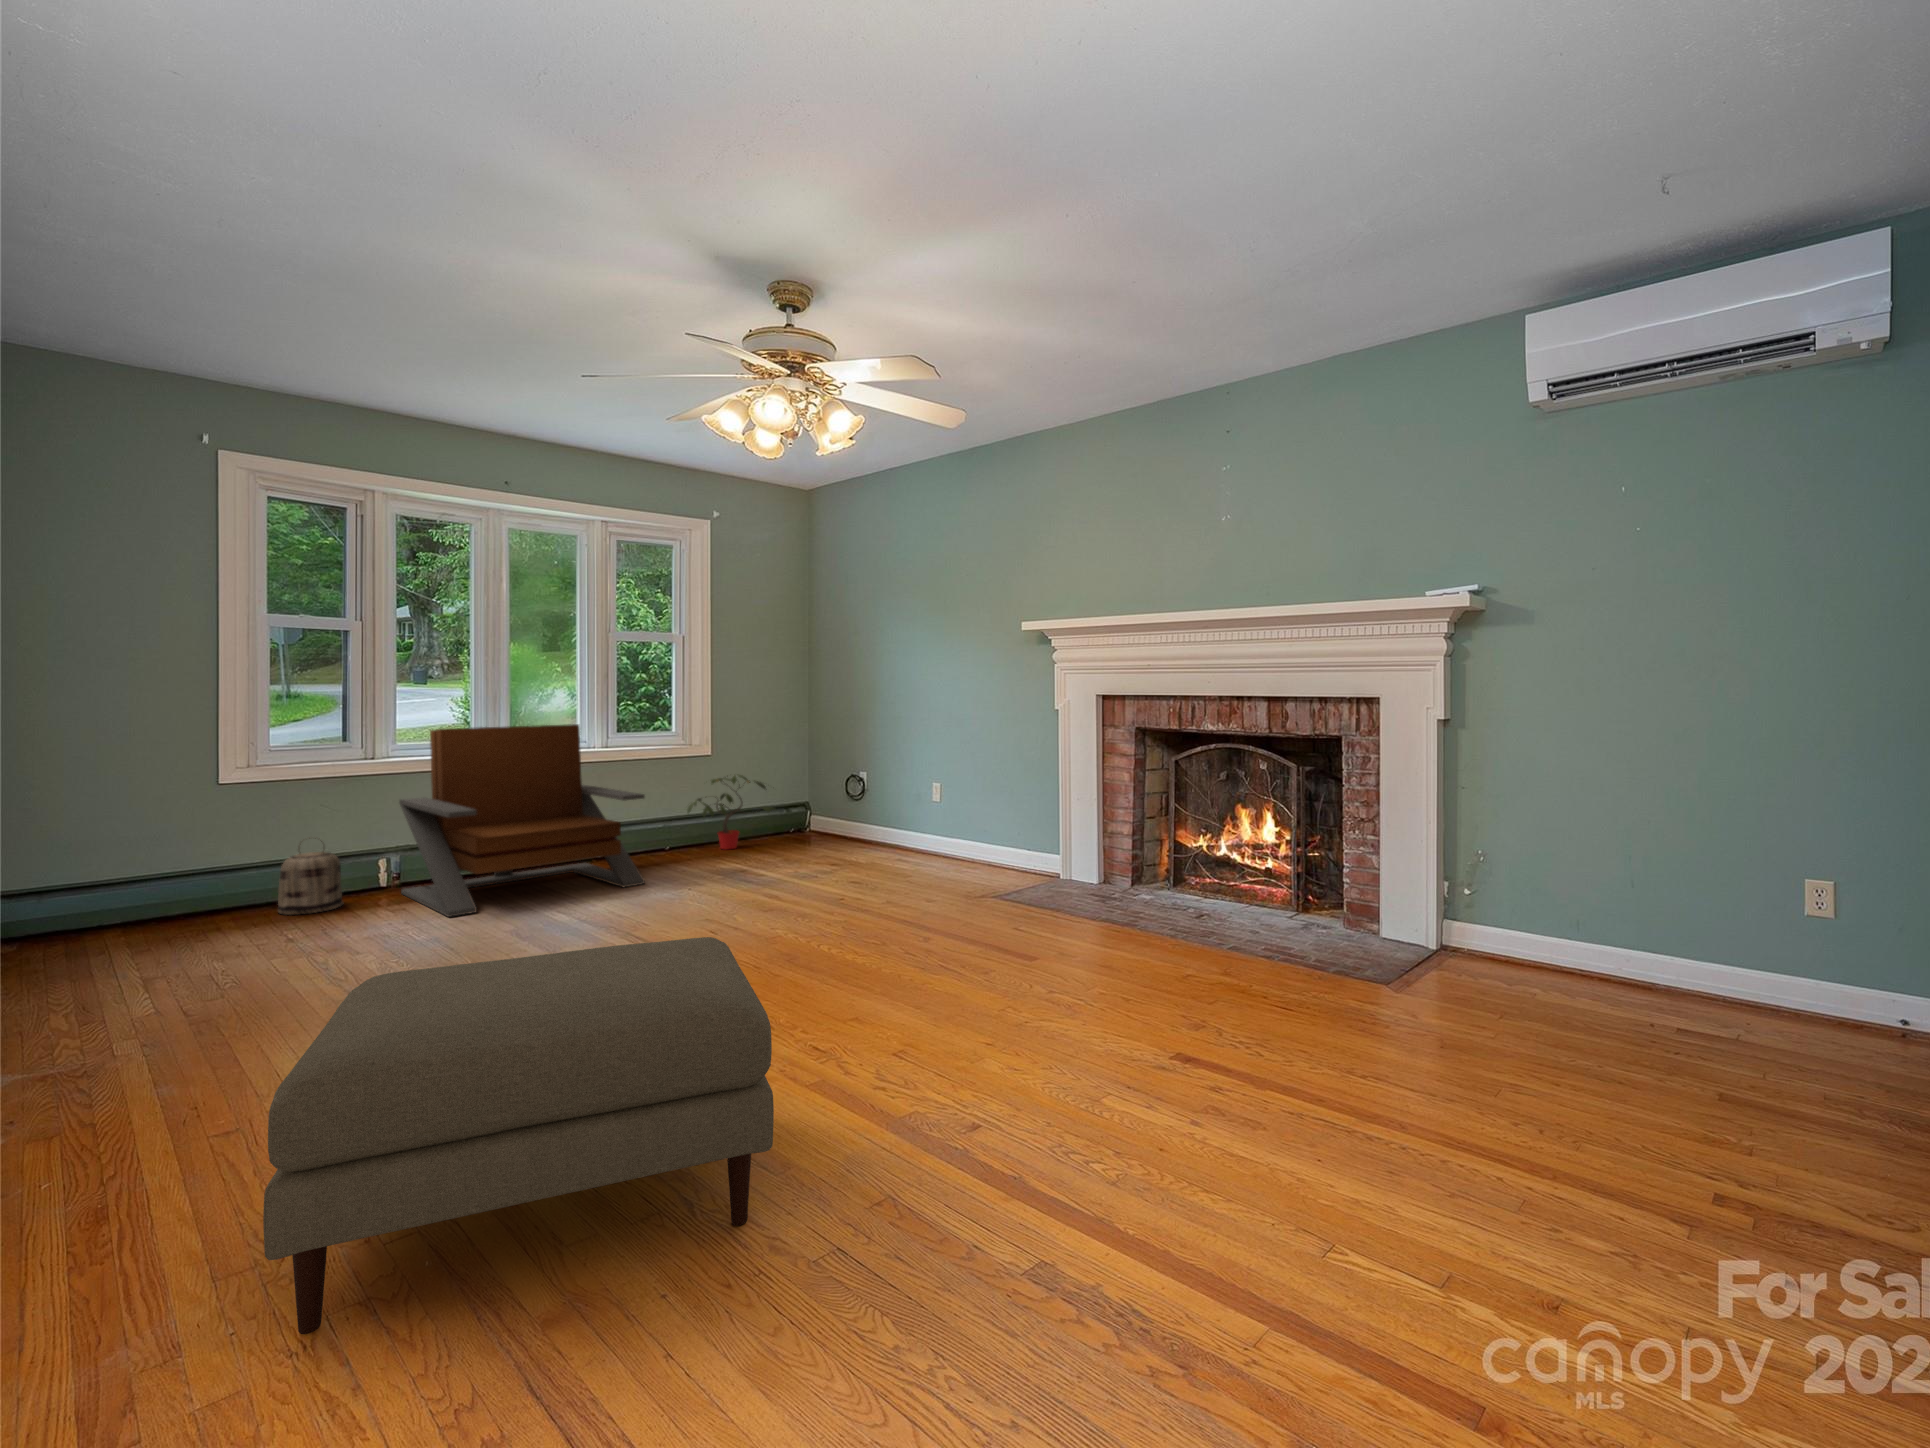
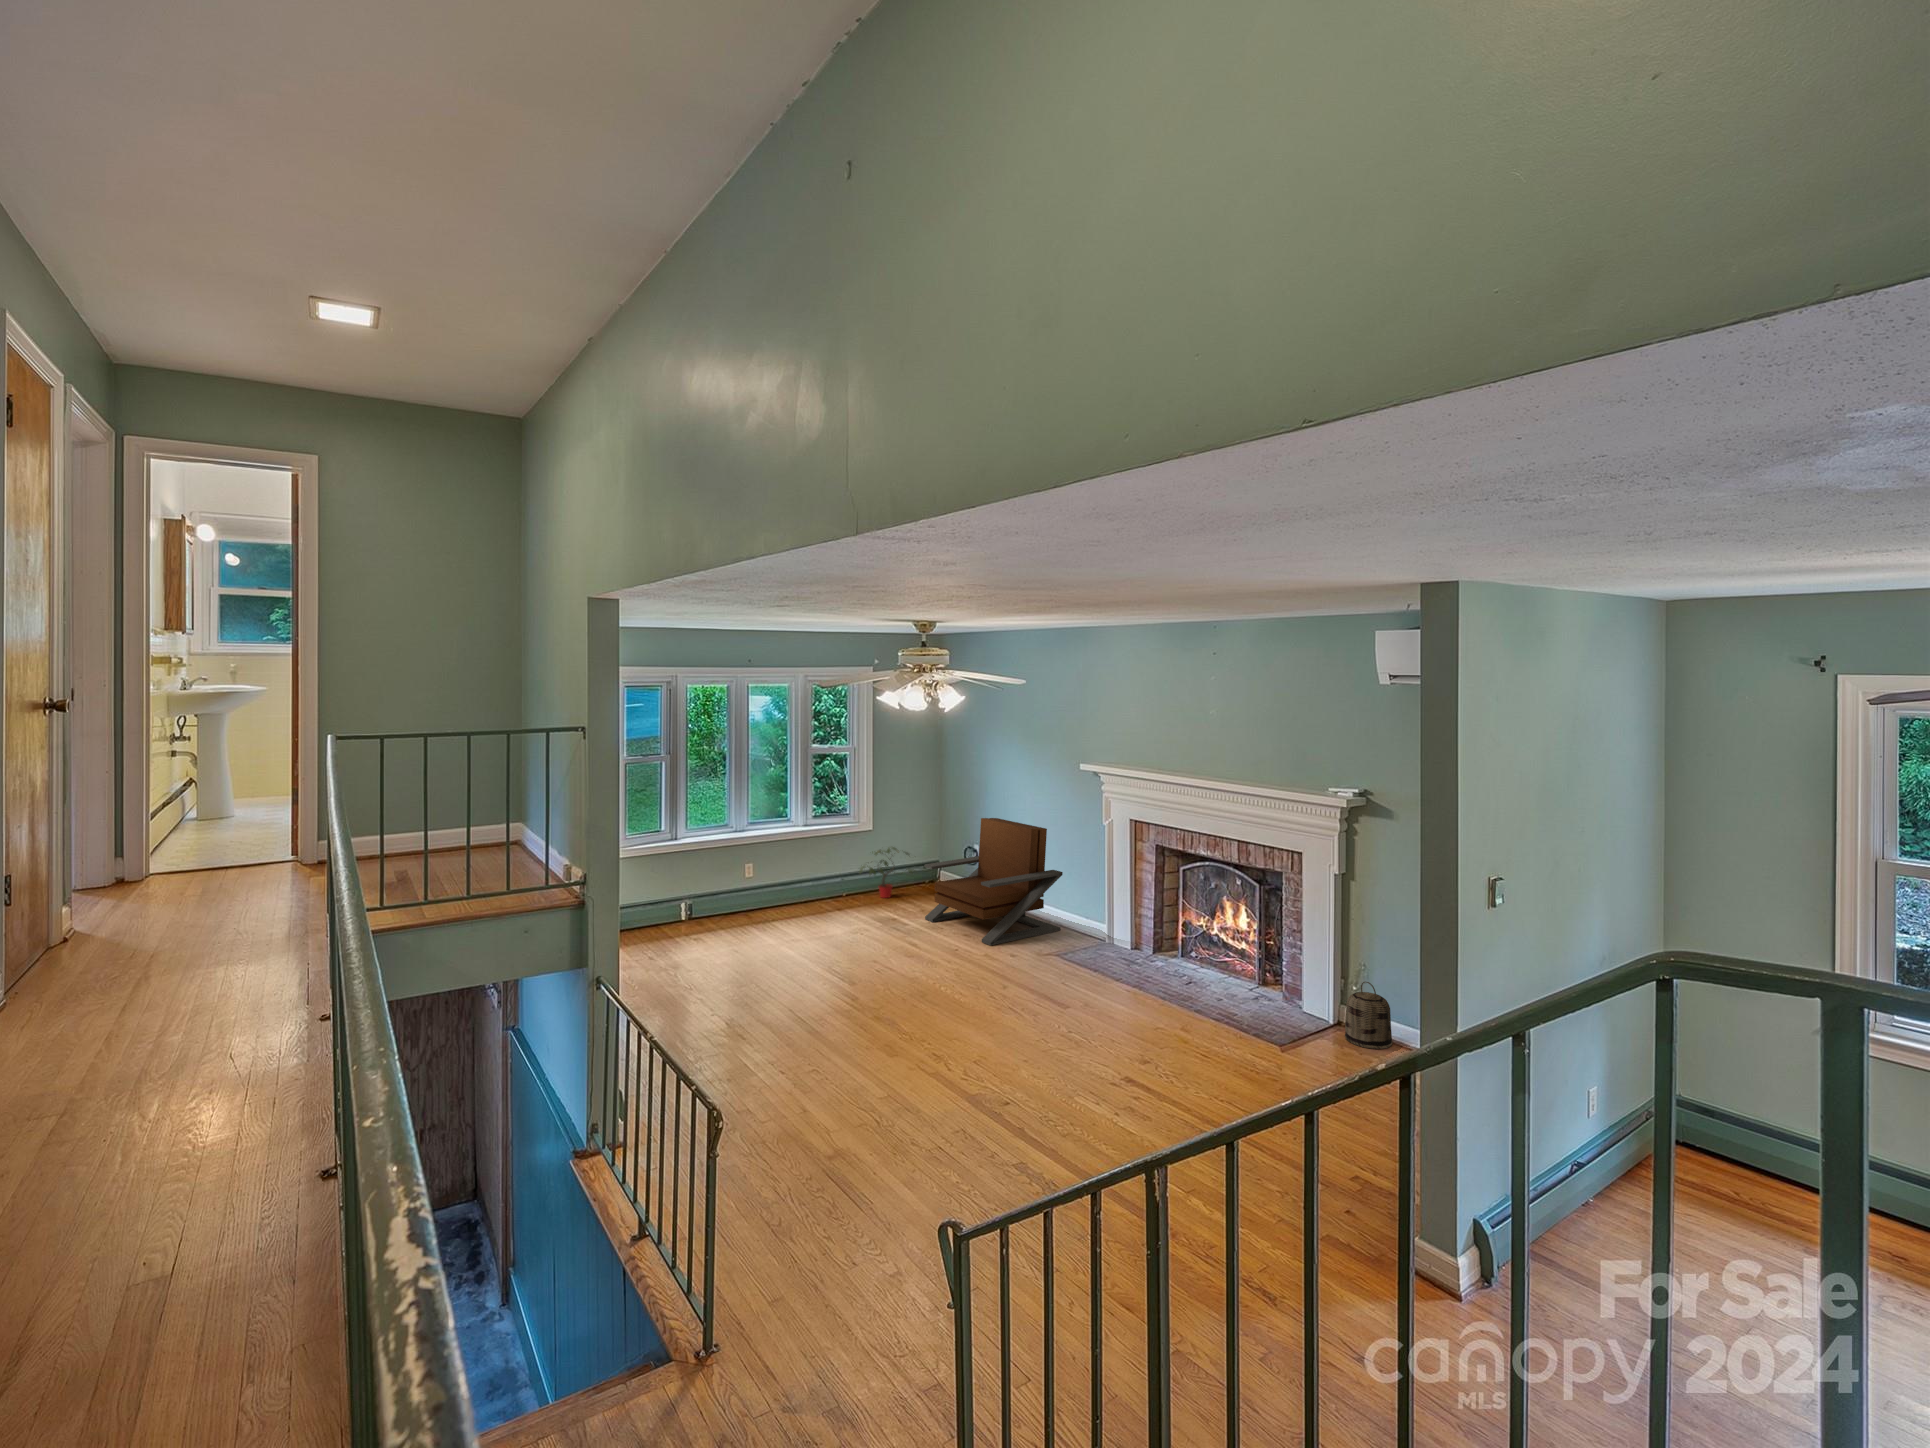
lounge chair: present [399,724,645,917] -> present [925,818,1063,946]
basket: present [278,841,343,915] -> present [1345,982,1393,1049]
ottoman: present [263,937,774,1334] -> none [755,995,925,1139]

